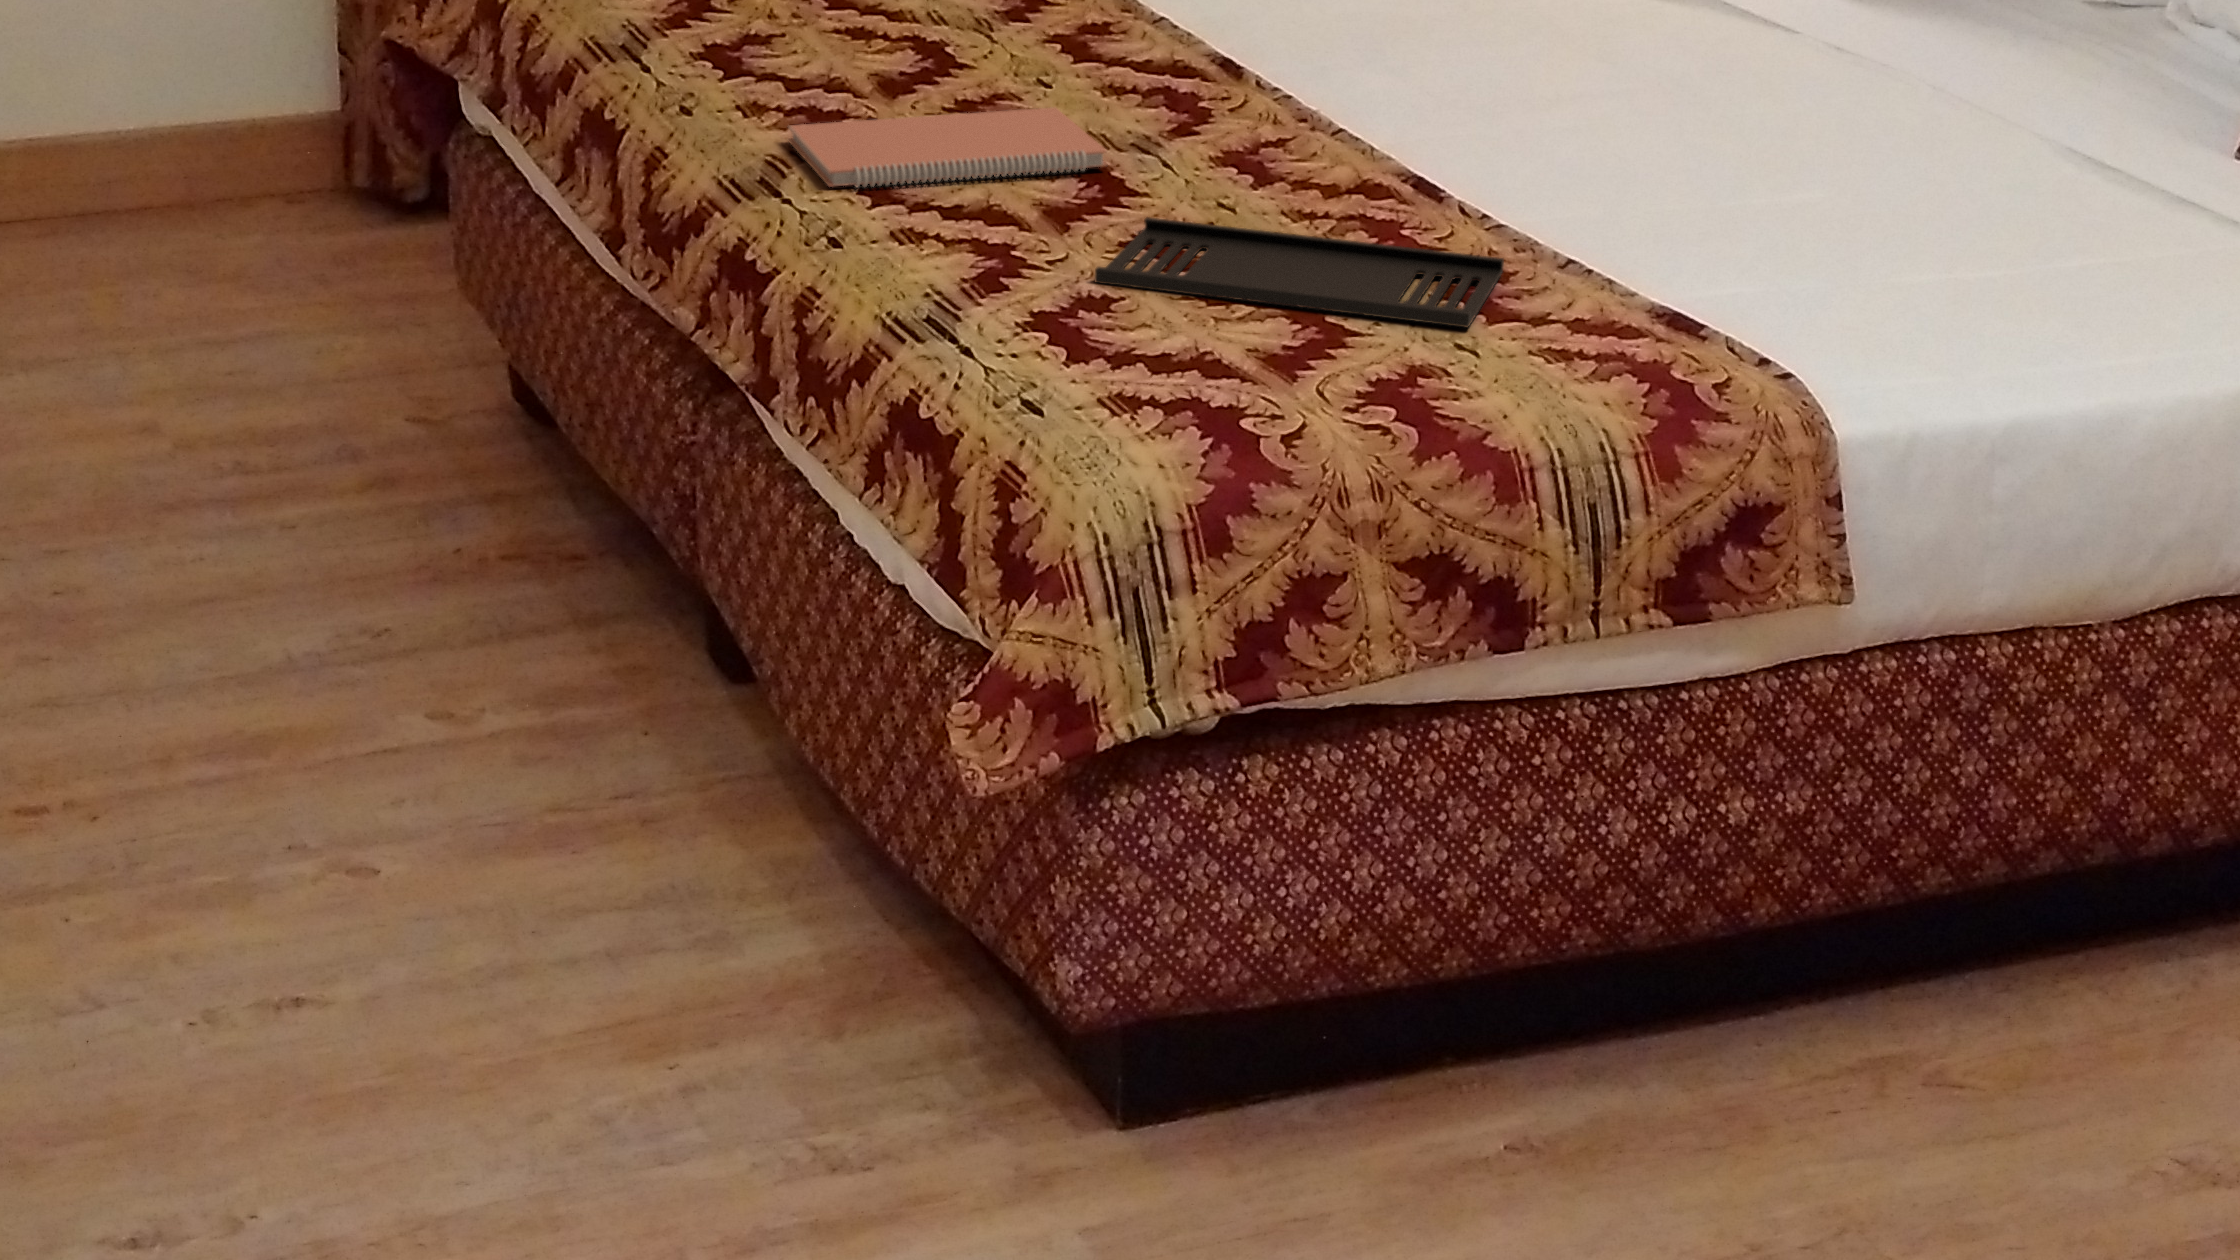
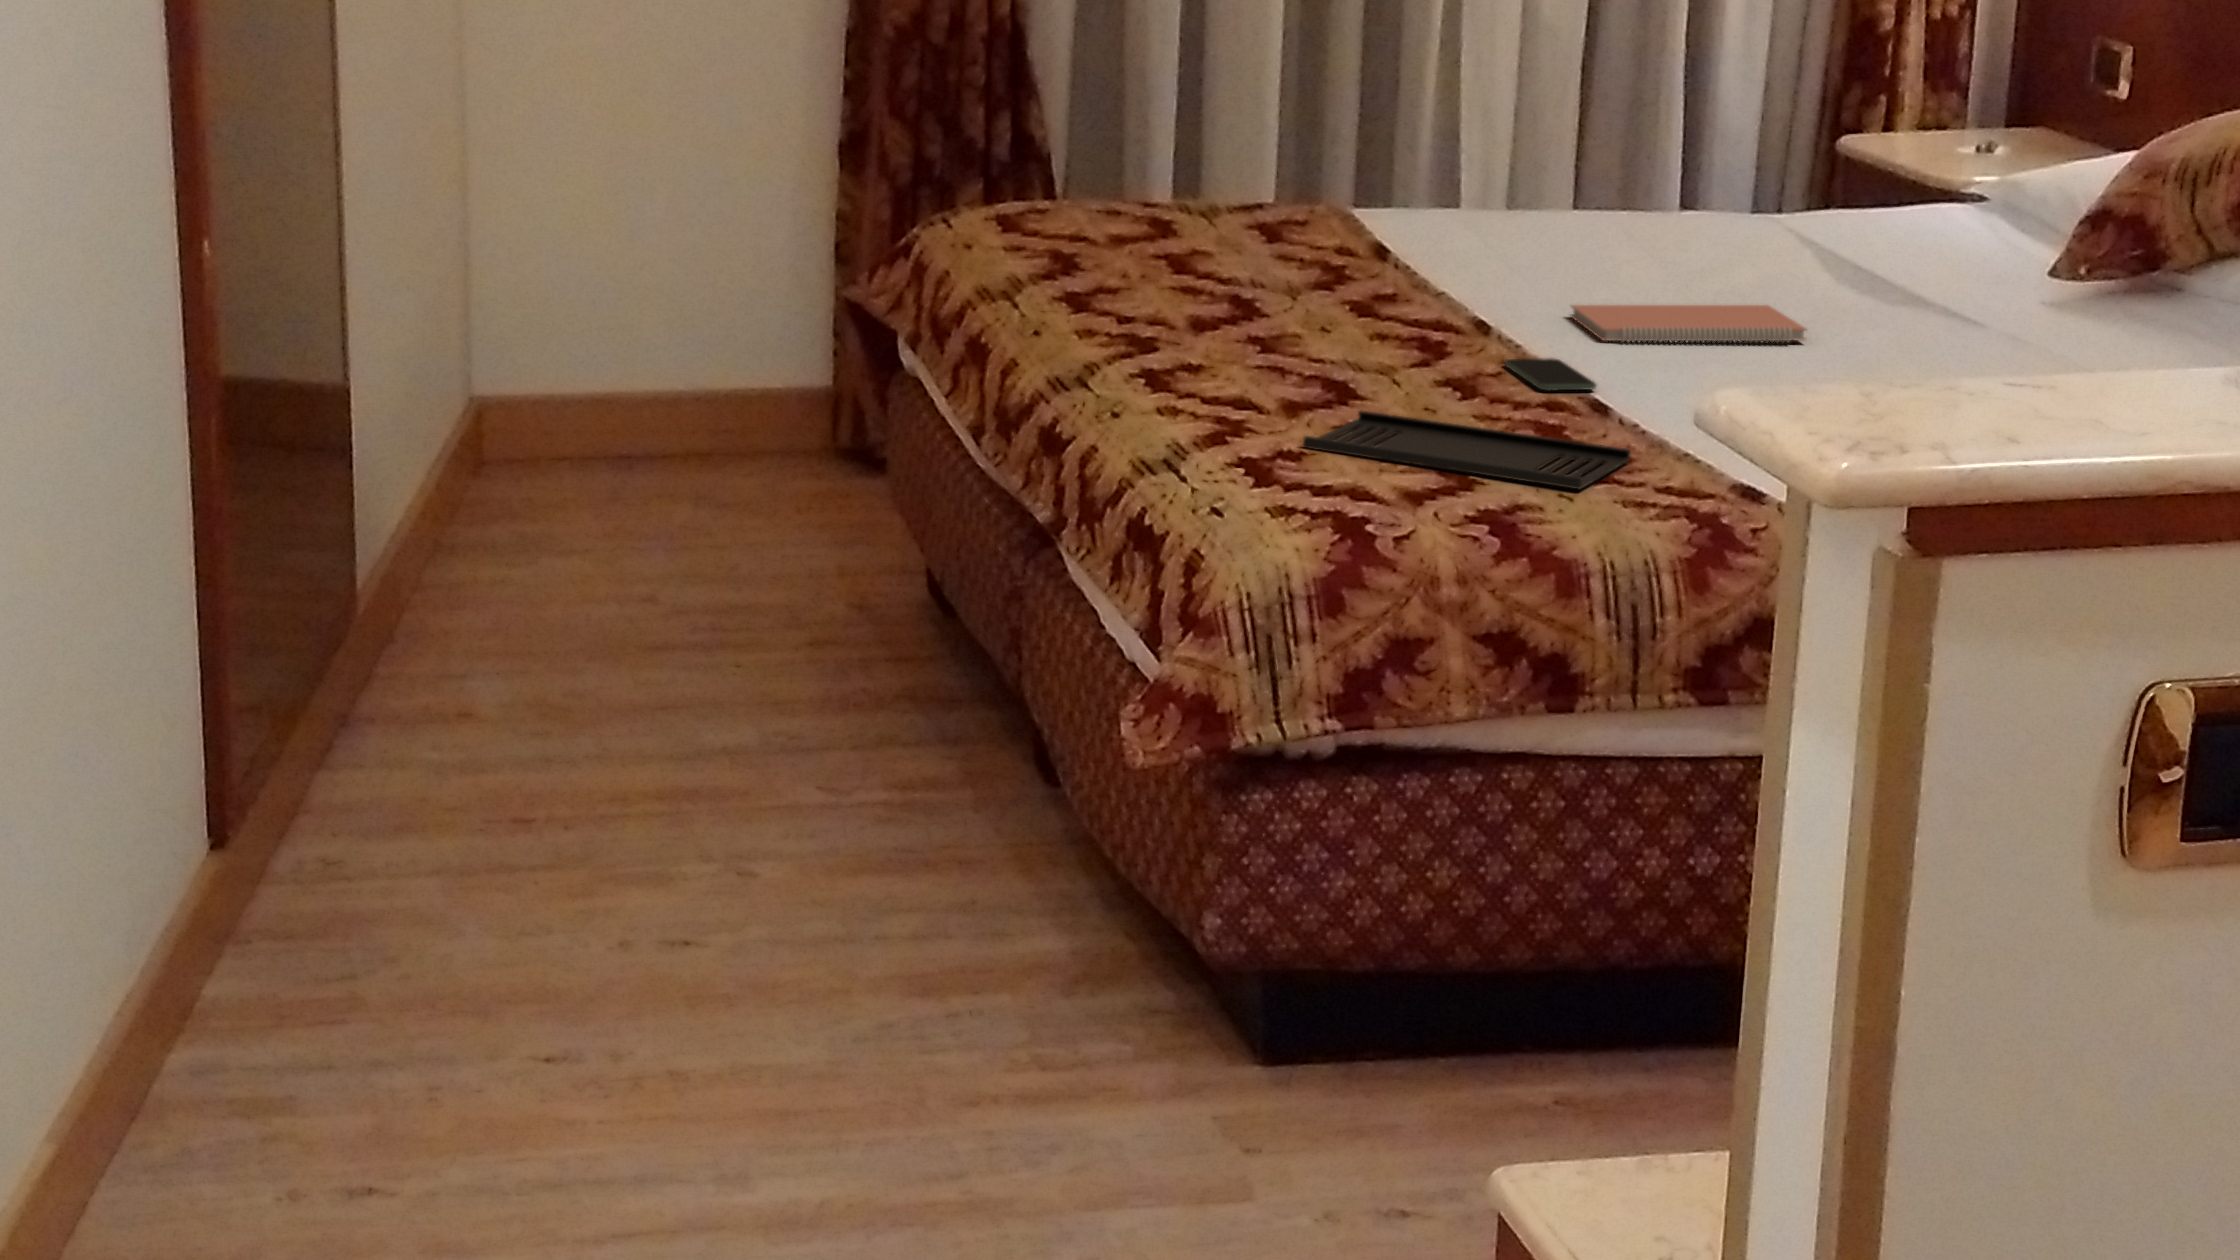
notebook: present [788,107,1107,187] -> present [1570,305,1807,343]
smartphone: none [1279,112,1407,163] -> present [1504,358,1596,391]

